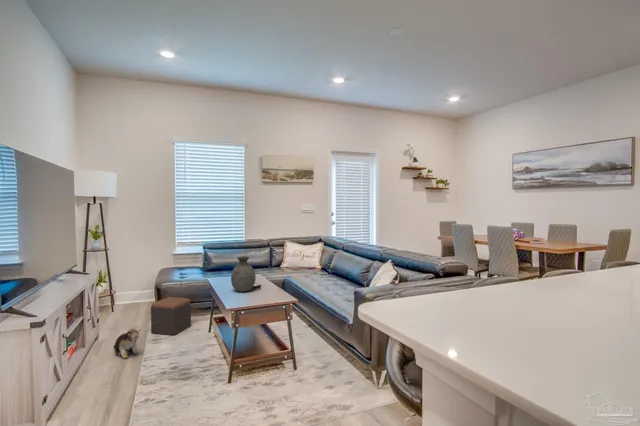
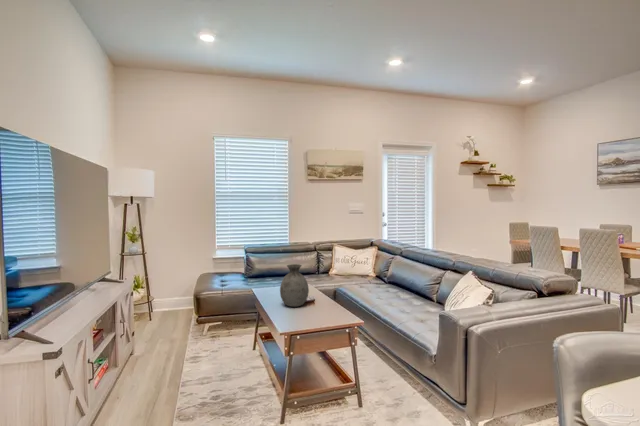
footstool: present [151,297,191,336] -> none [190,307,234,353]
plush toy: present [114,329,141,358] -> none [148,347,177,382]

